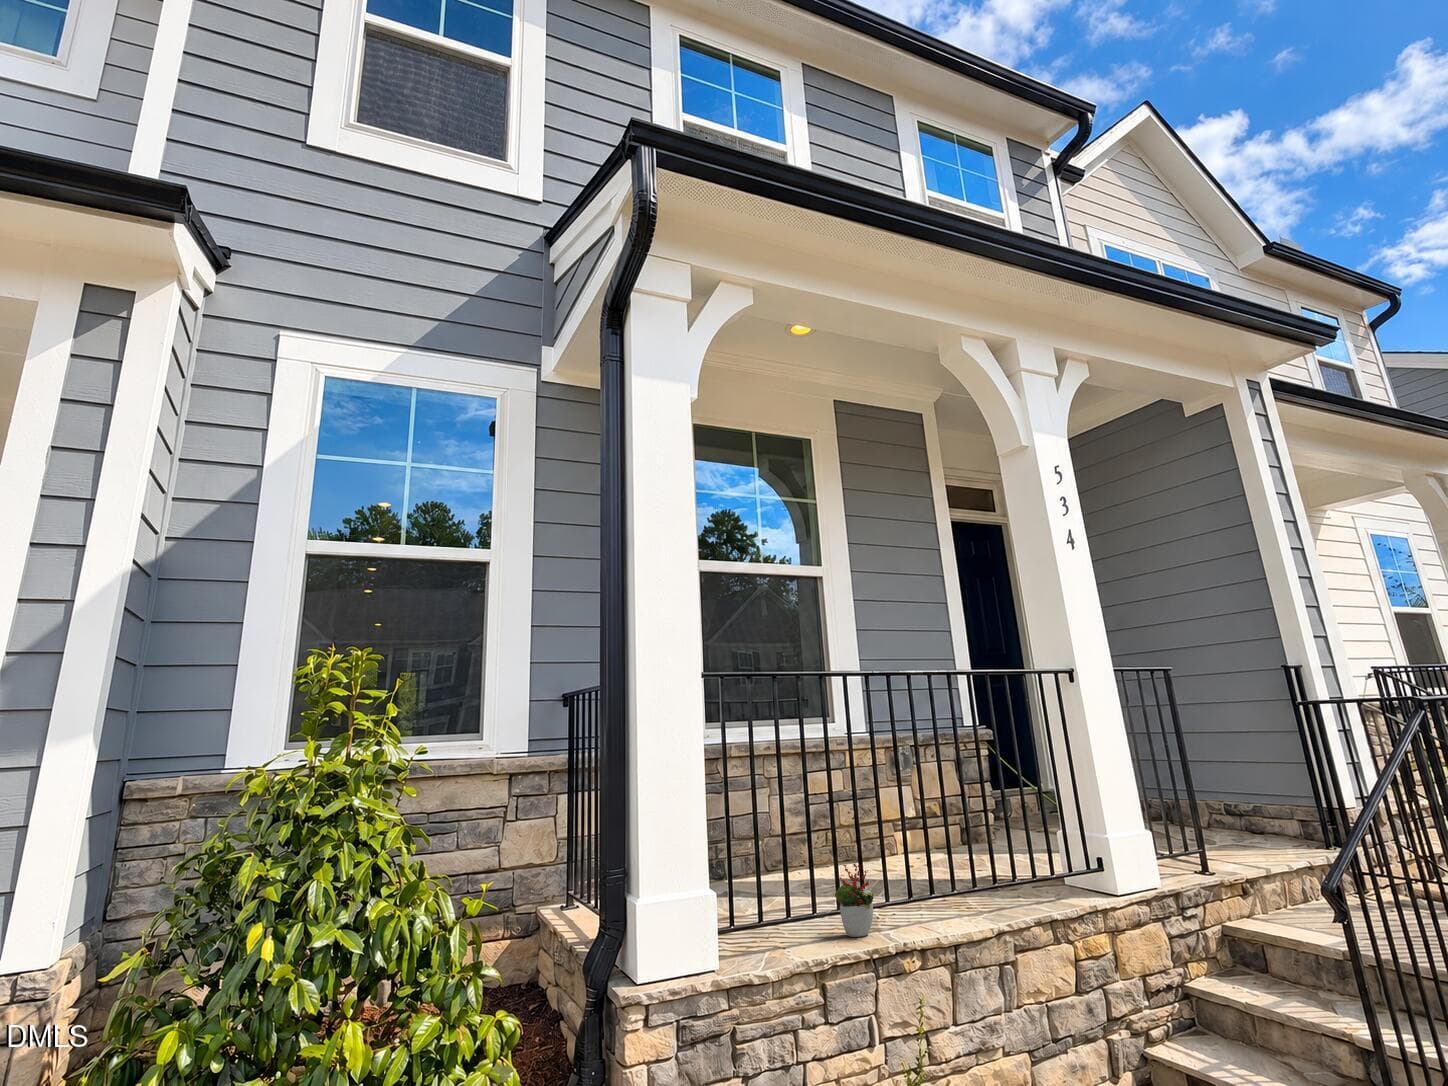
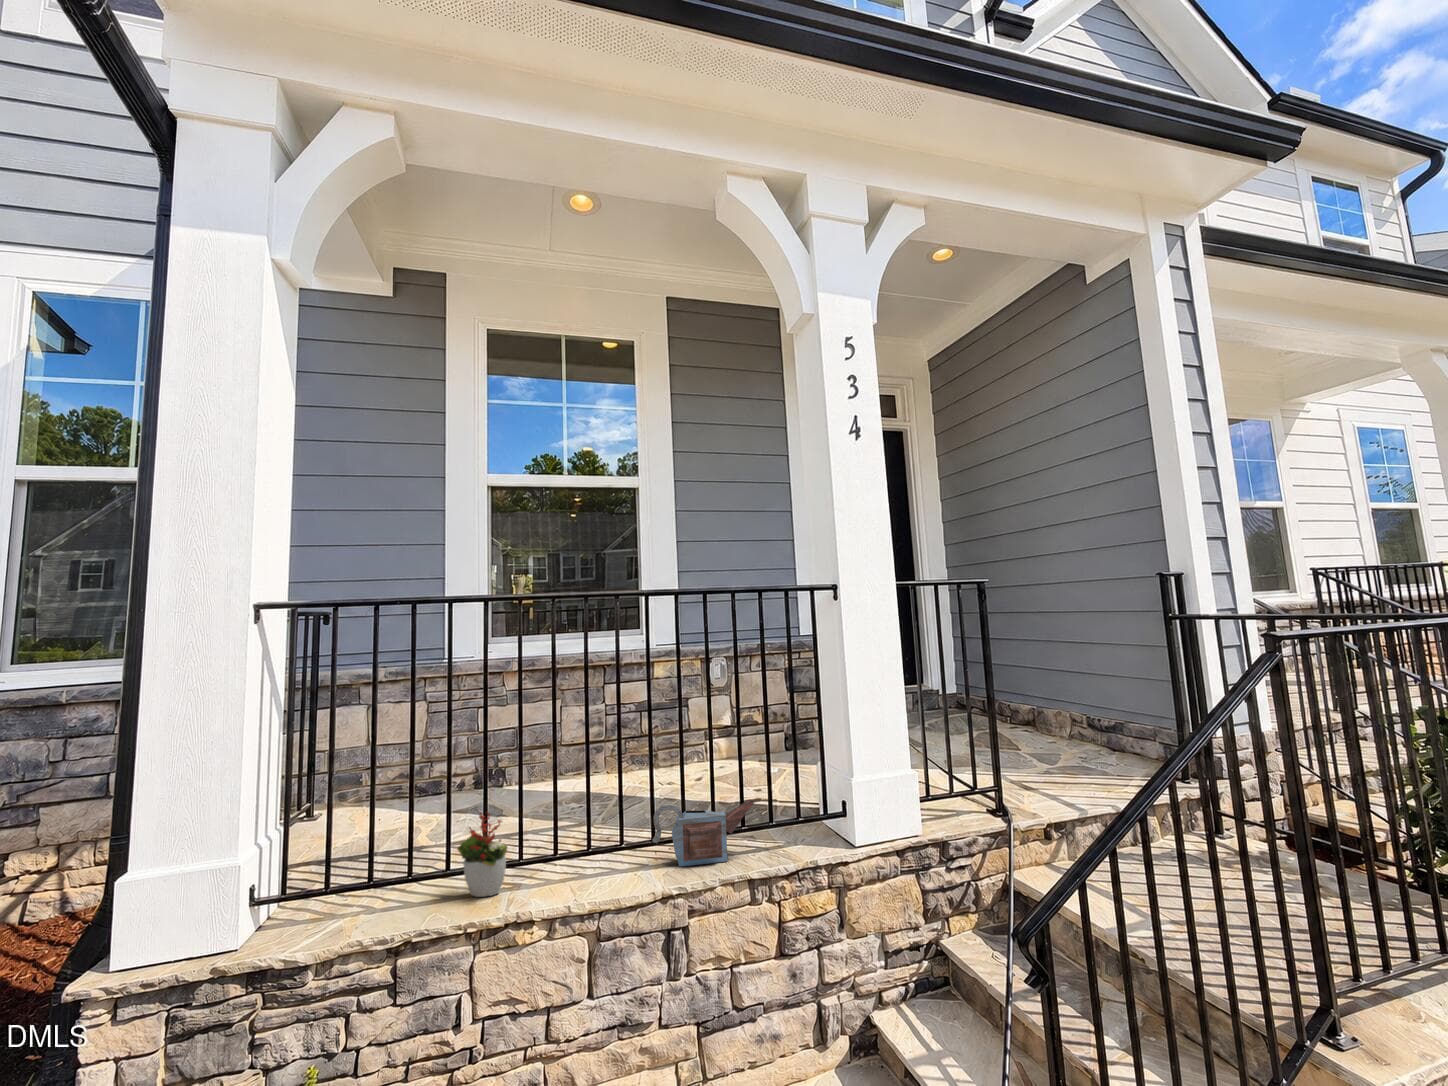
watering can: none [964,856,1038,914] -> present [653,800,754,867]

